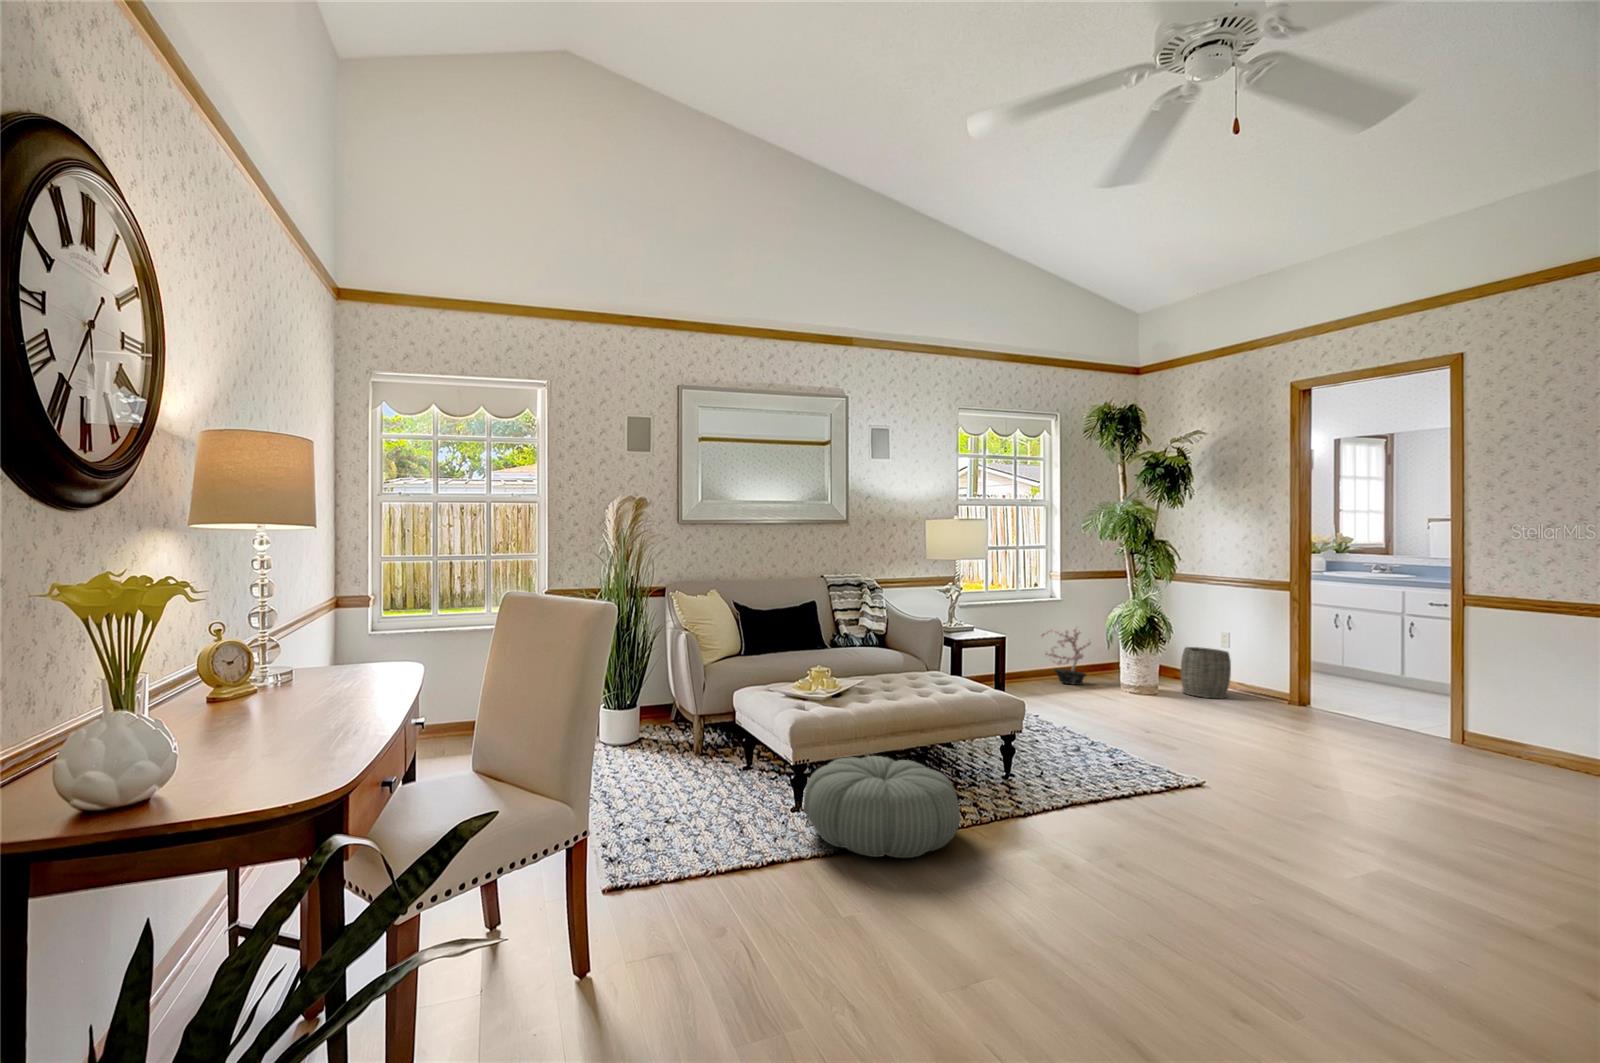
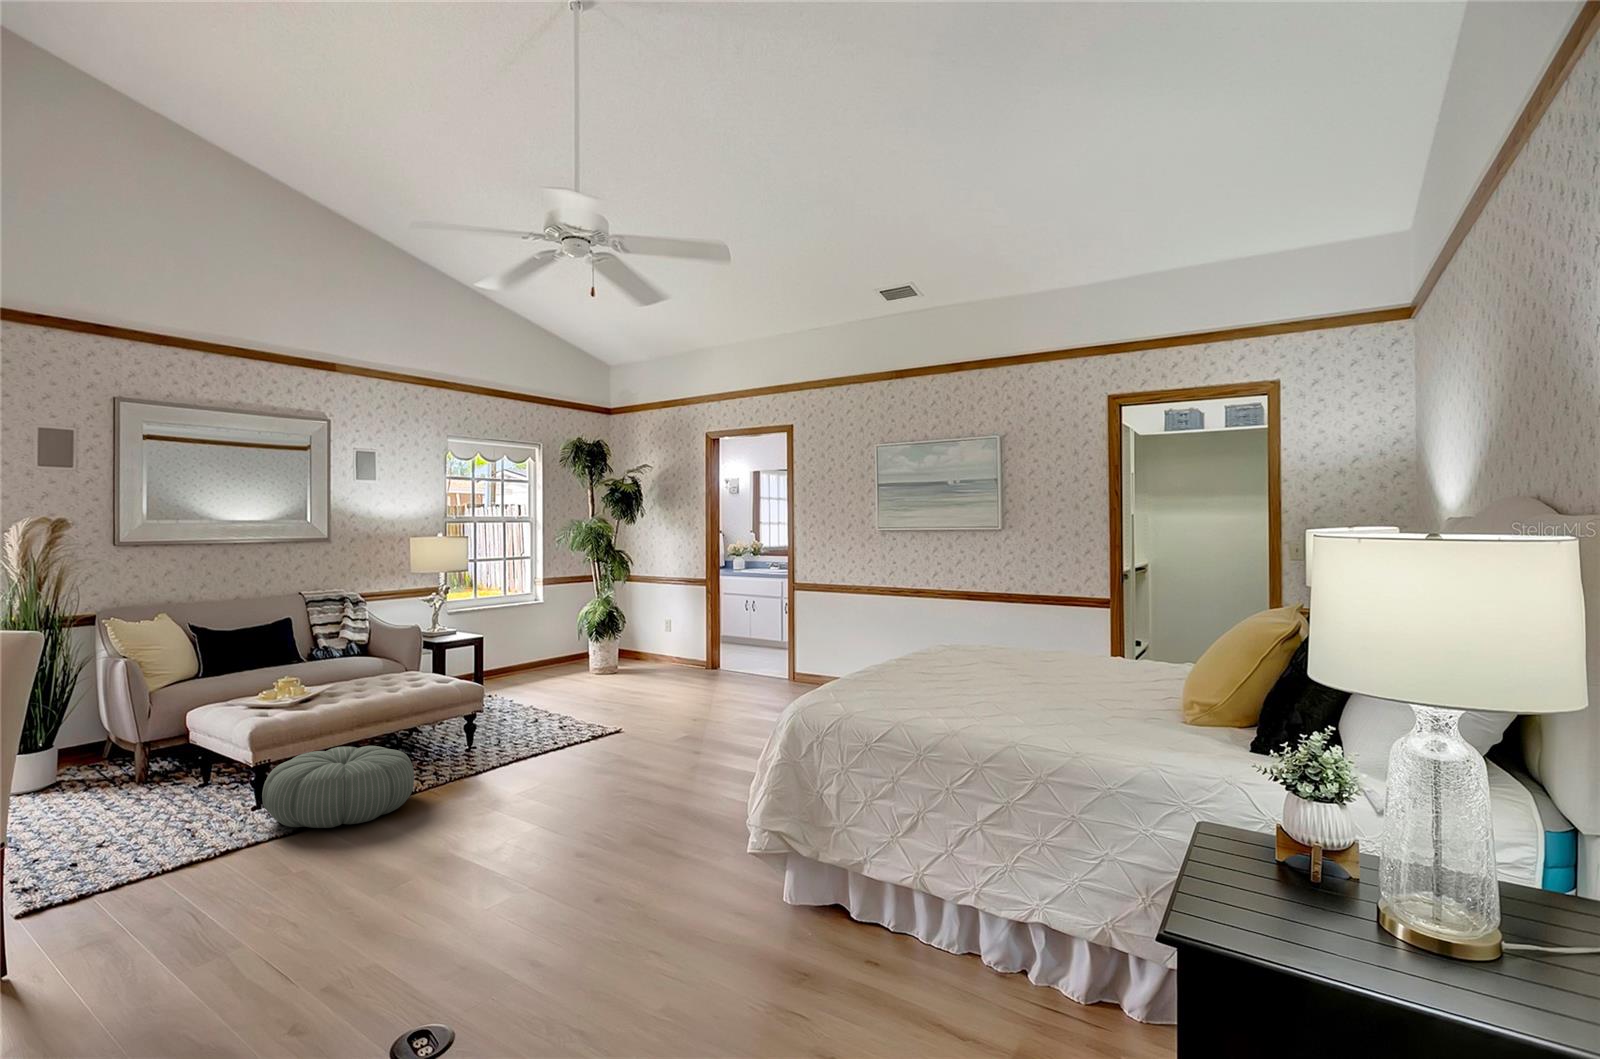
potted plant: present [1041,629,1091,685] -> none [522,620,569,671]
woven basket: present [1181,647,1231,698] -> none [635,632,670,669]

